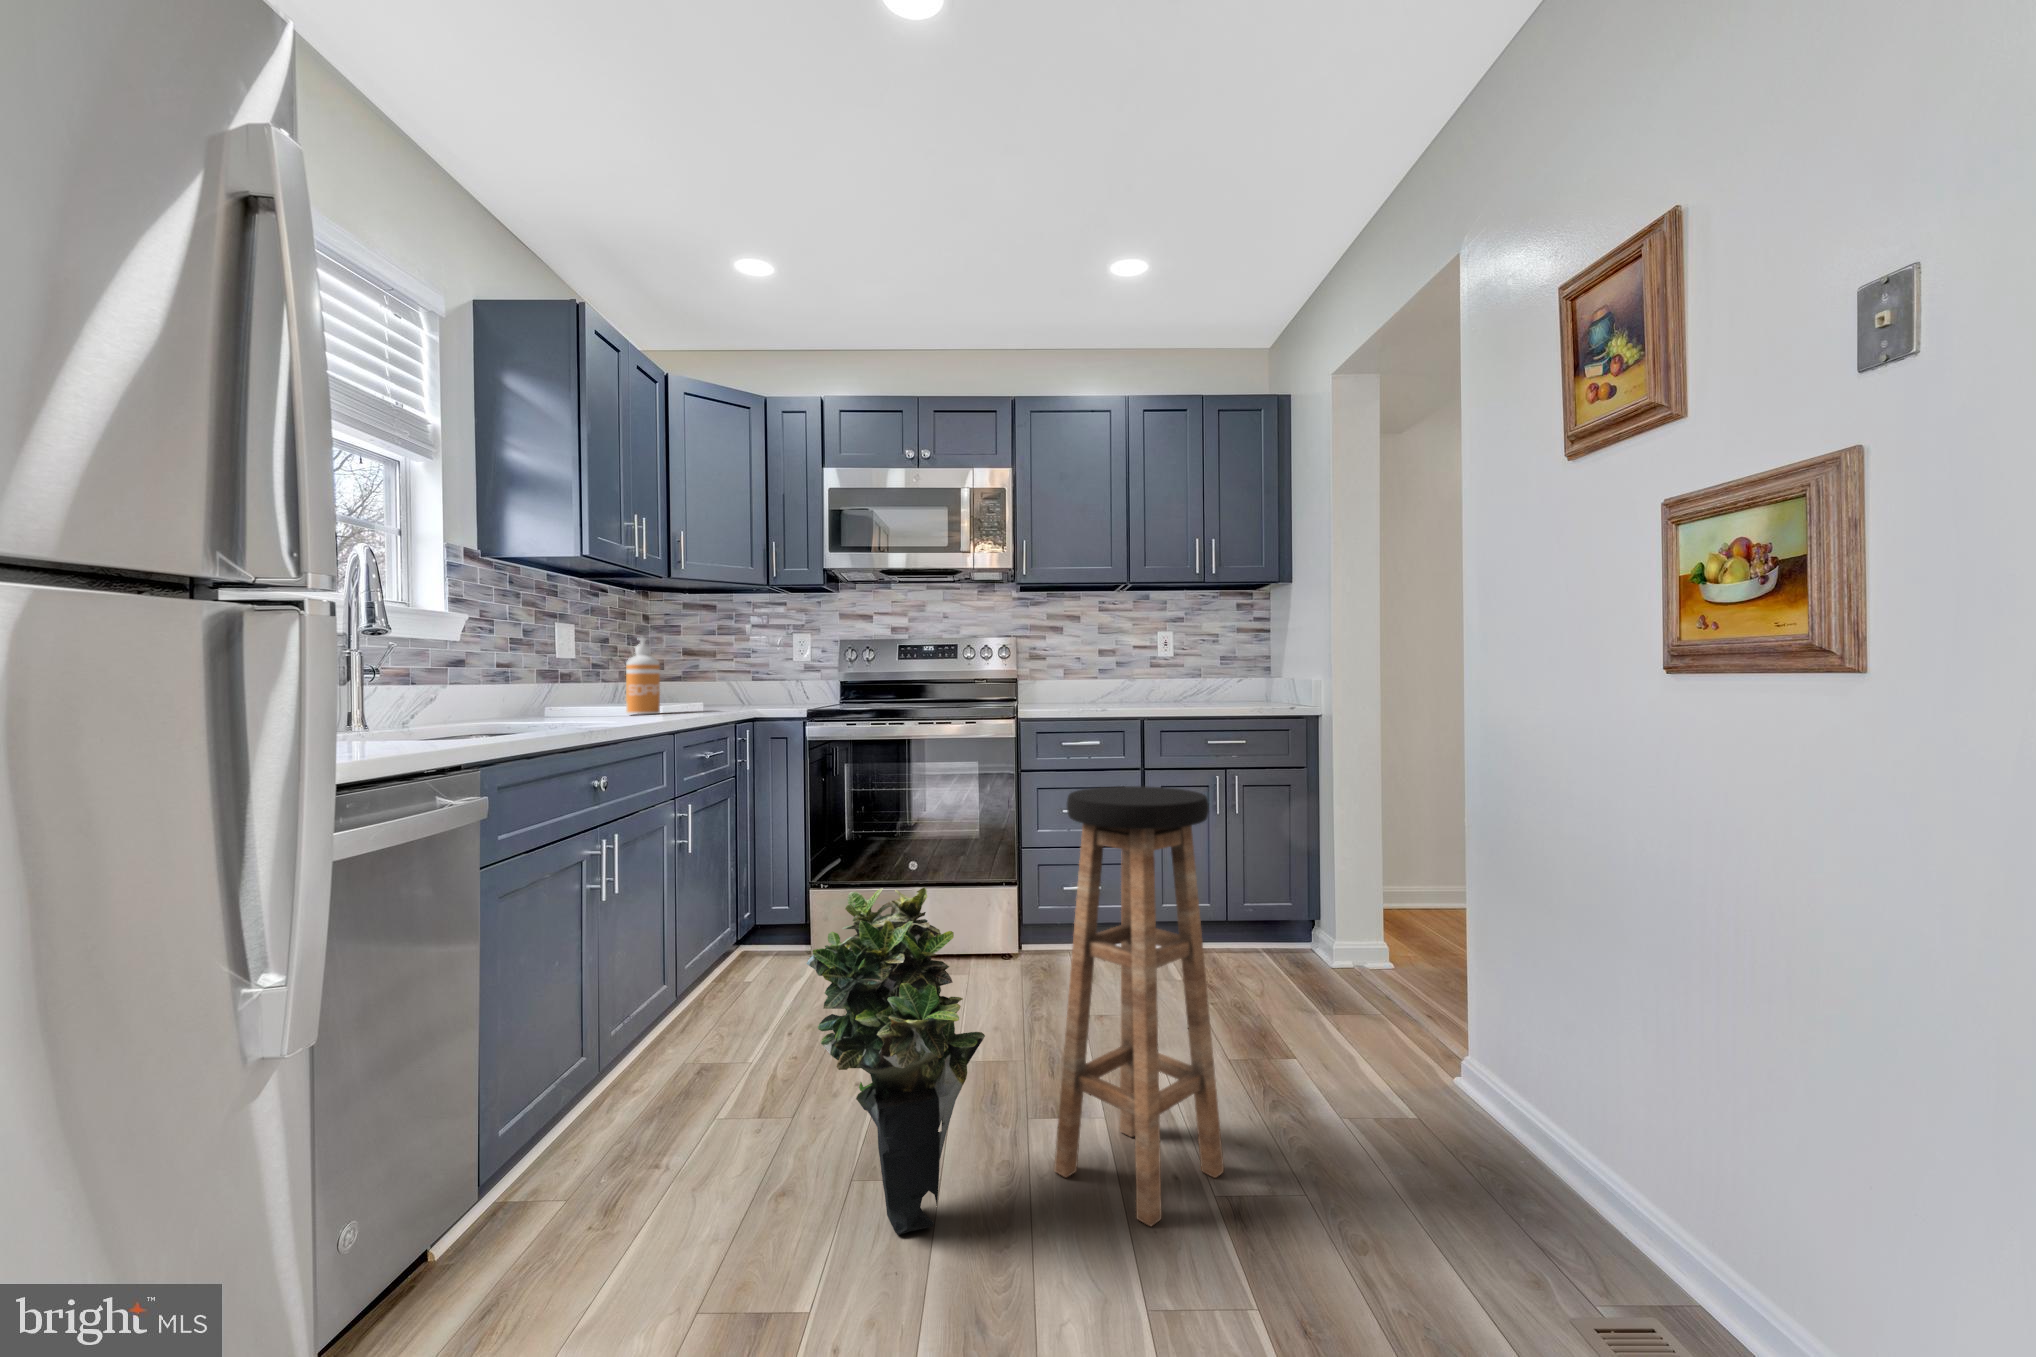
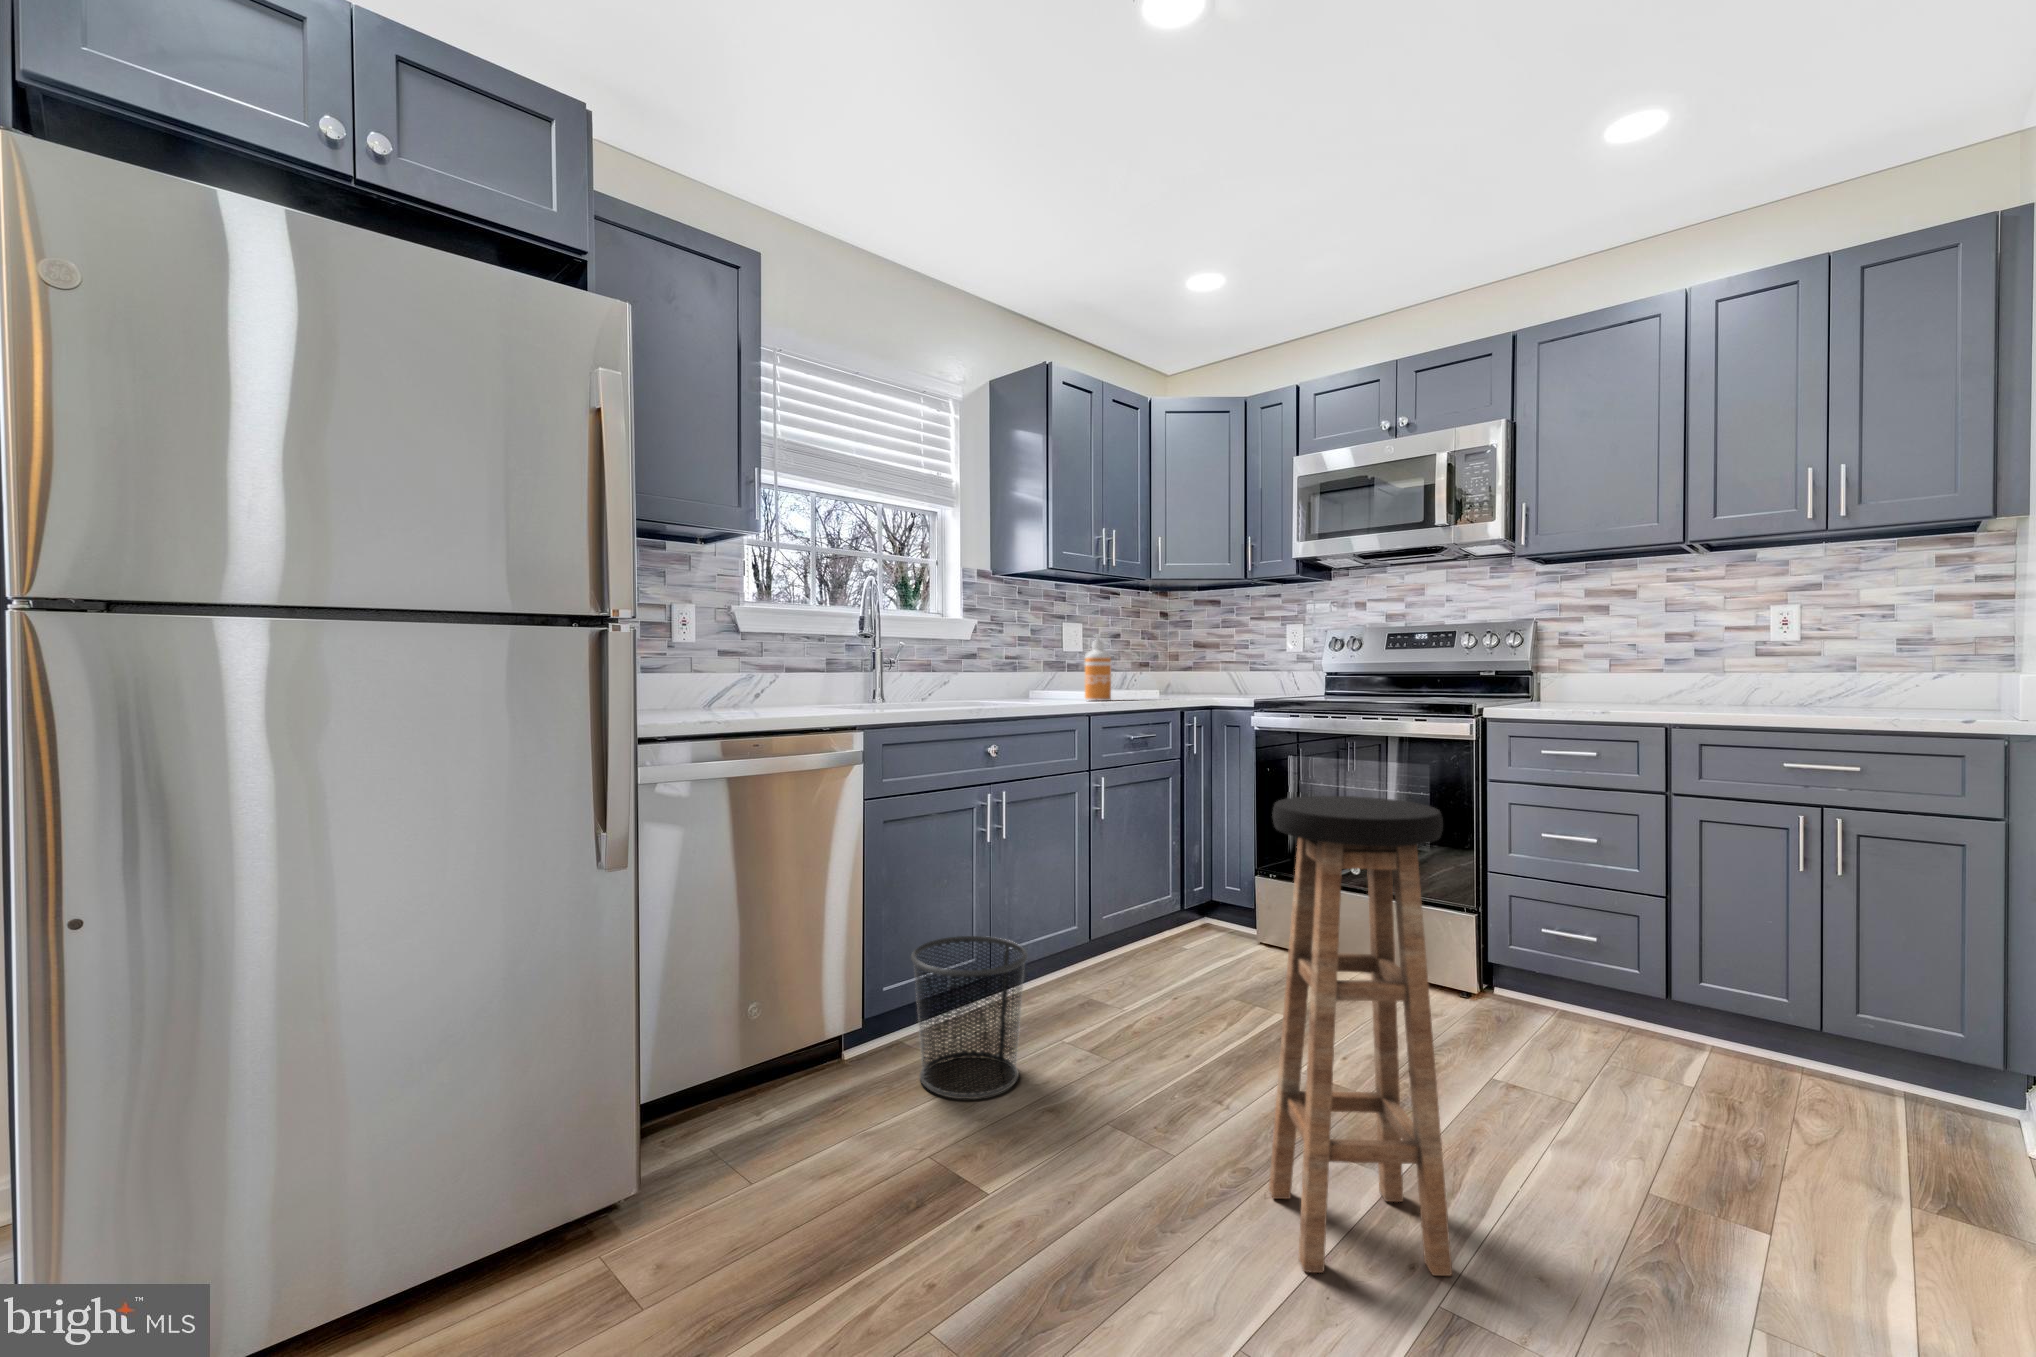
potted plant: present [806,888,985,1235] -> none [1046,866,1197,1173]
waste bin: none [564,1015,731,1248] -> present [911,936,1027,1099]

